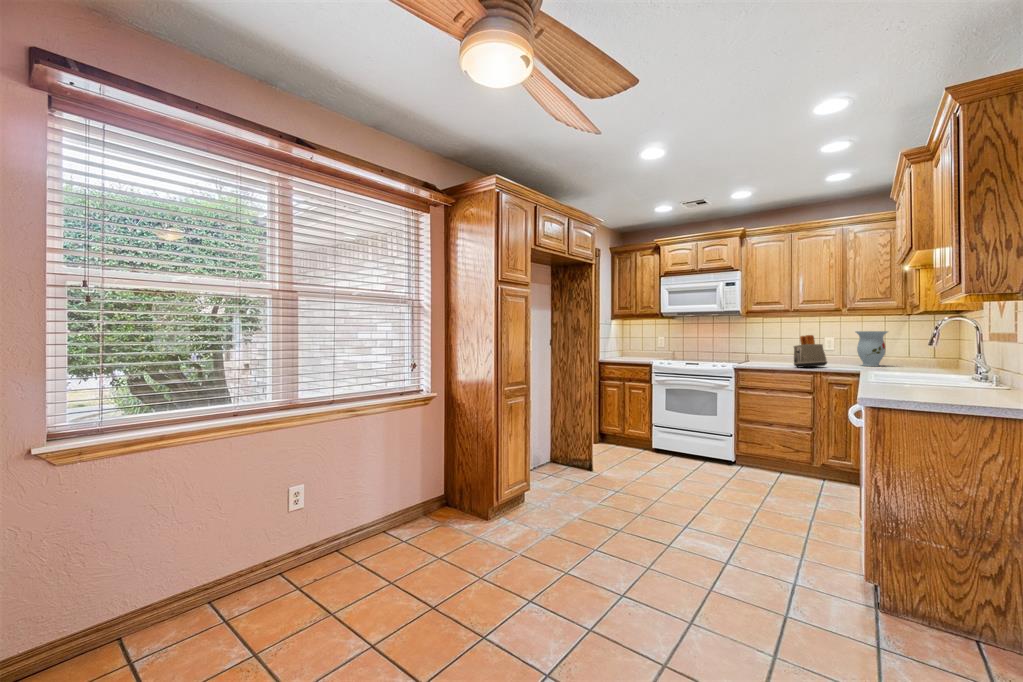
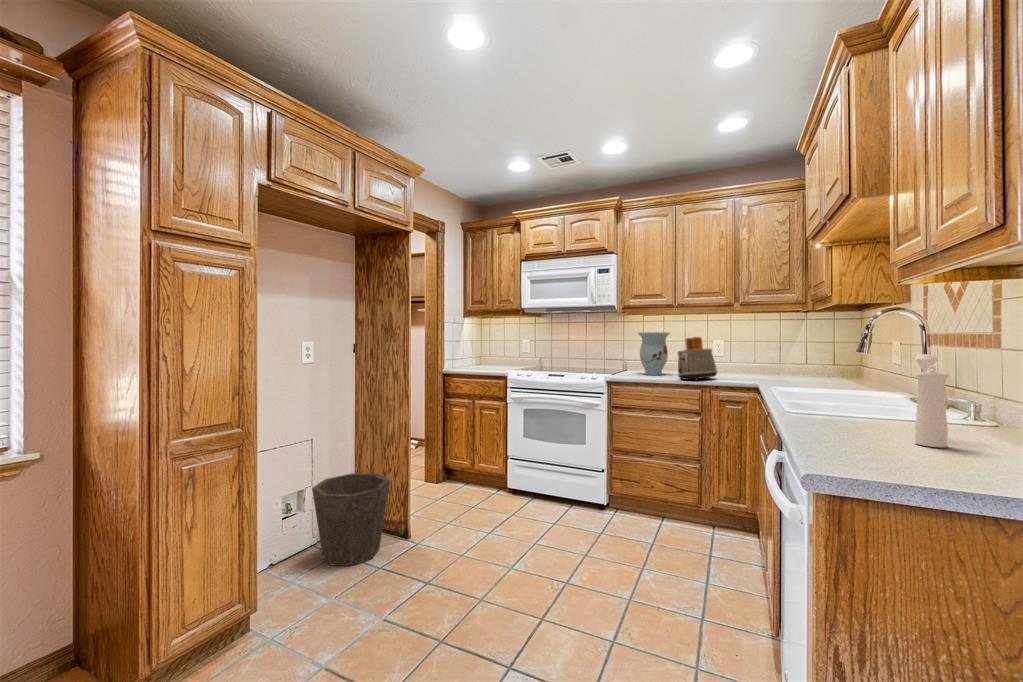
vase: present [856,331,888,366] -> present [638,332,670,375]
pepper mill: none [935,346,955,394] -> present [915,354,949,447]
waste bin: none [536,426,582,481] -> present [312,473,389,566]

